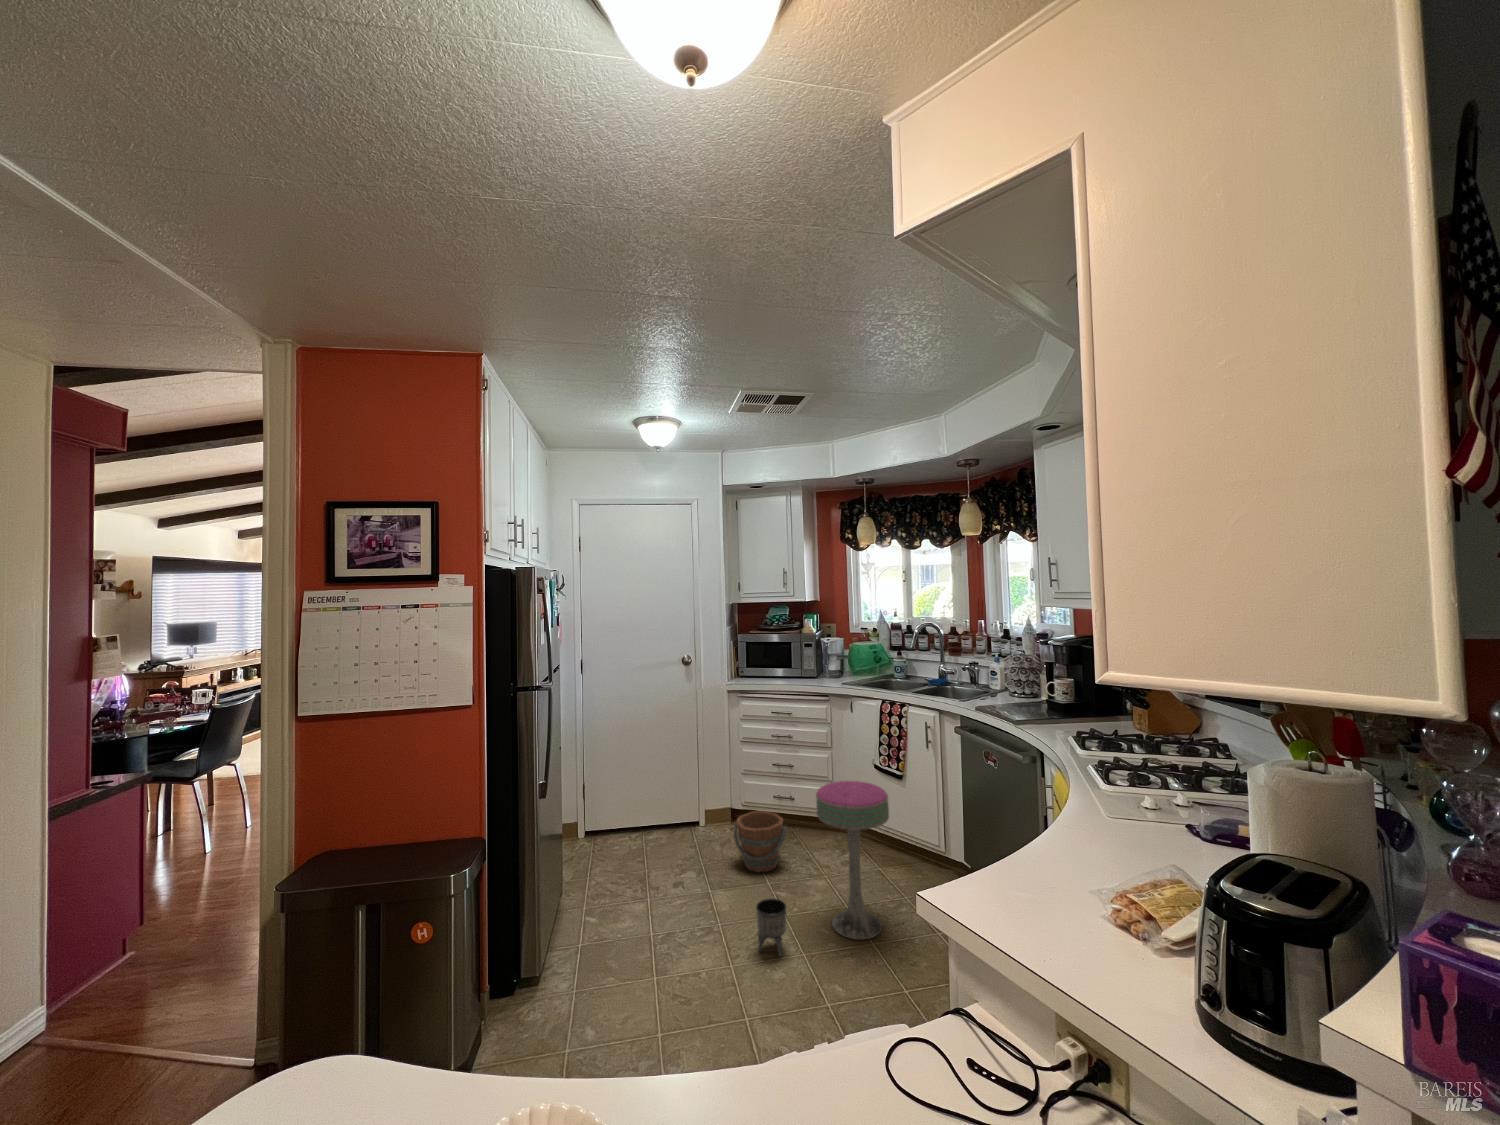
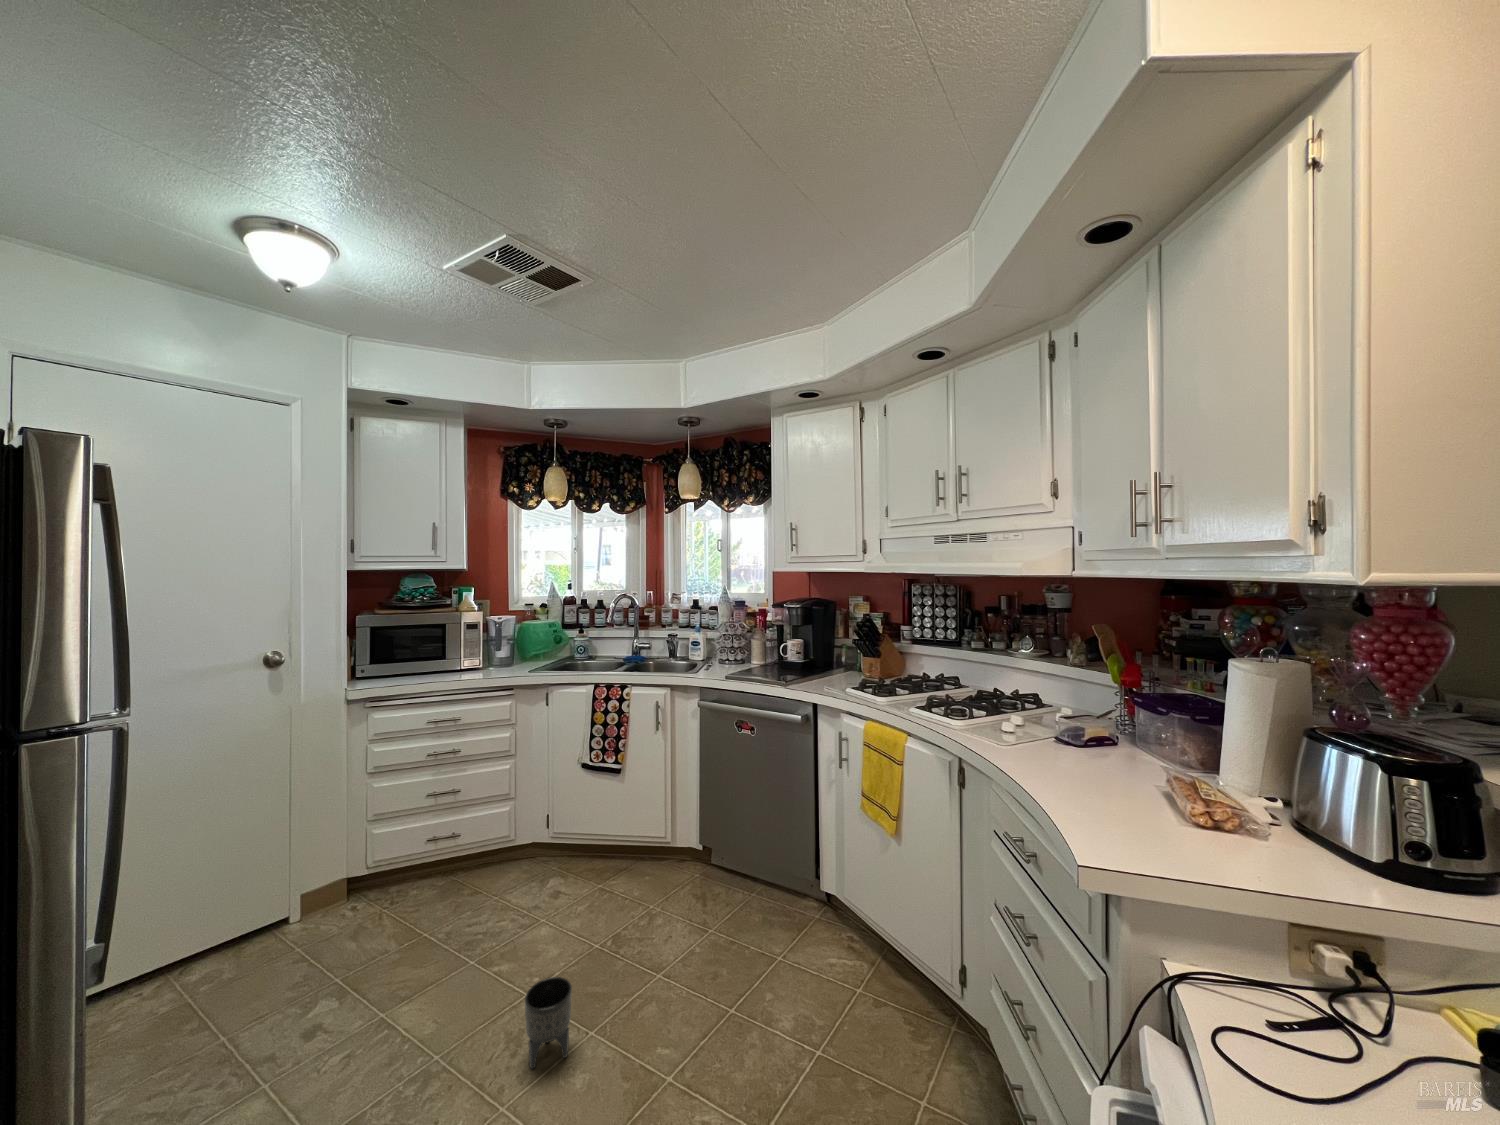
bar stool: present [816,781,889,940] -> none [580,782,670,982]
bucket: present [734,811,787,872] -> none [393,862,484,961]

